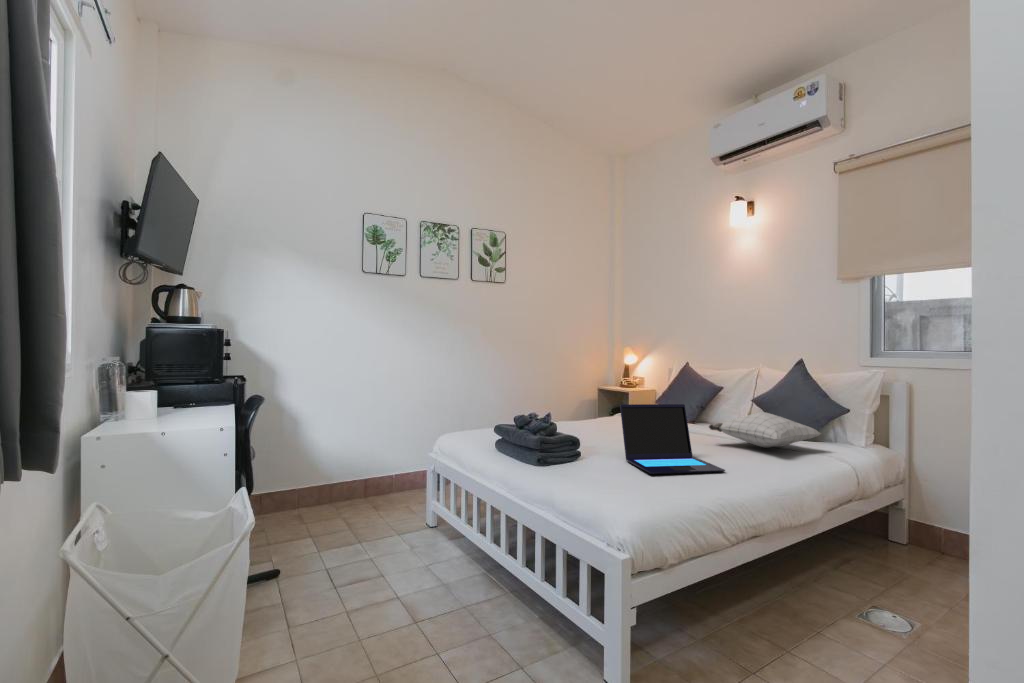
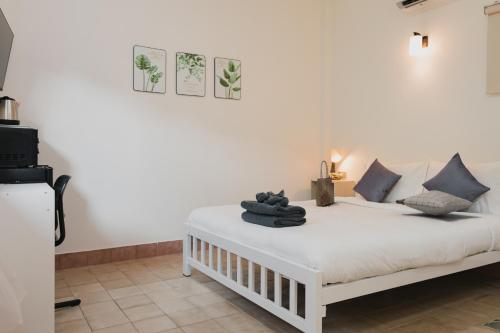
tote bag: none [600,365,626,427] -> present [316,161,334,206]
laptop: present [620,404,725,474] -> none [333,184,407,230]

